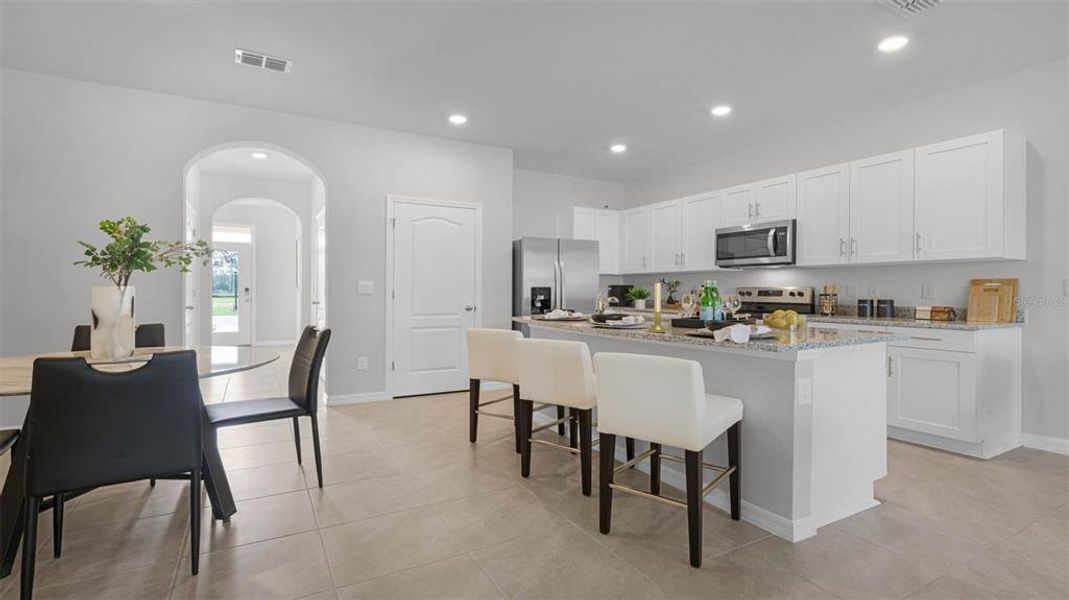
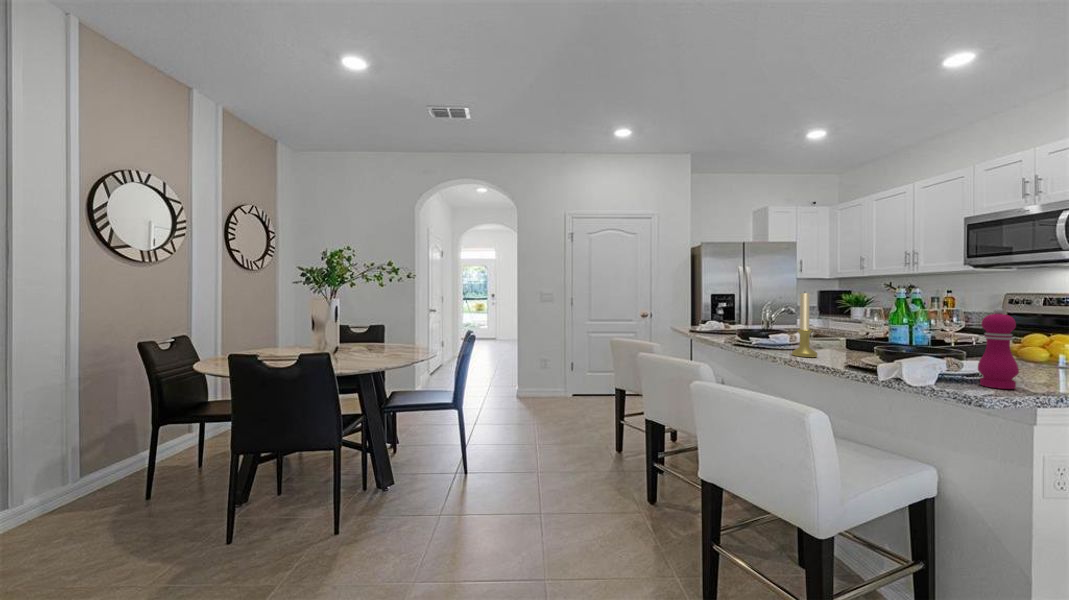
pepper mill: none [769,291,789,341] -> present [978,308,1019,389]

